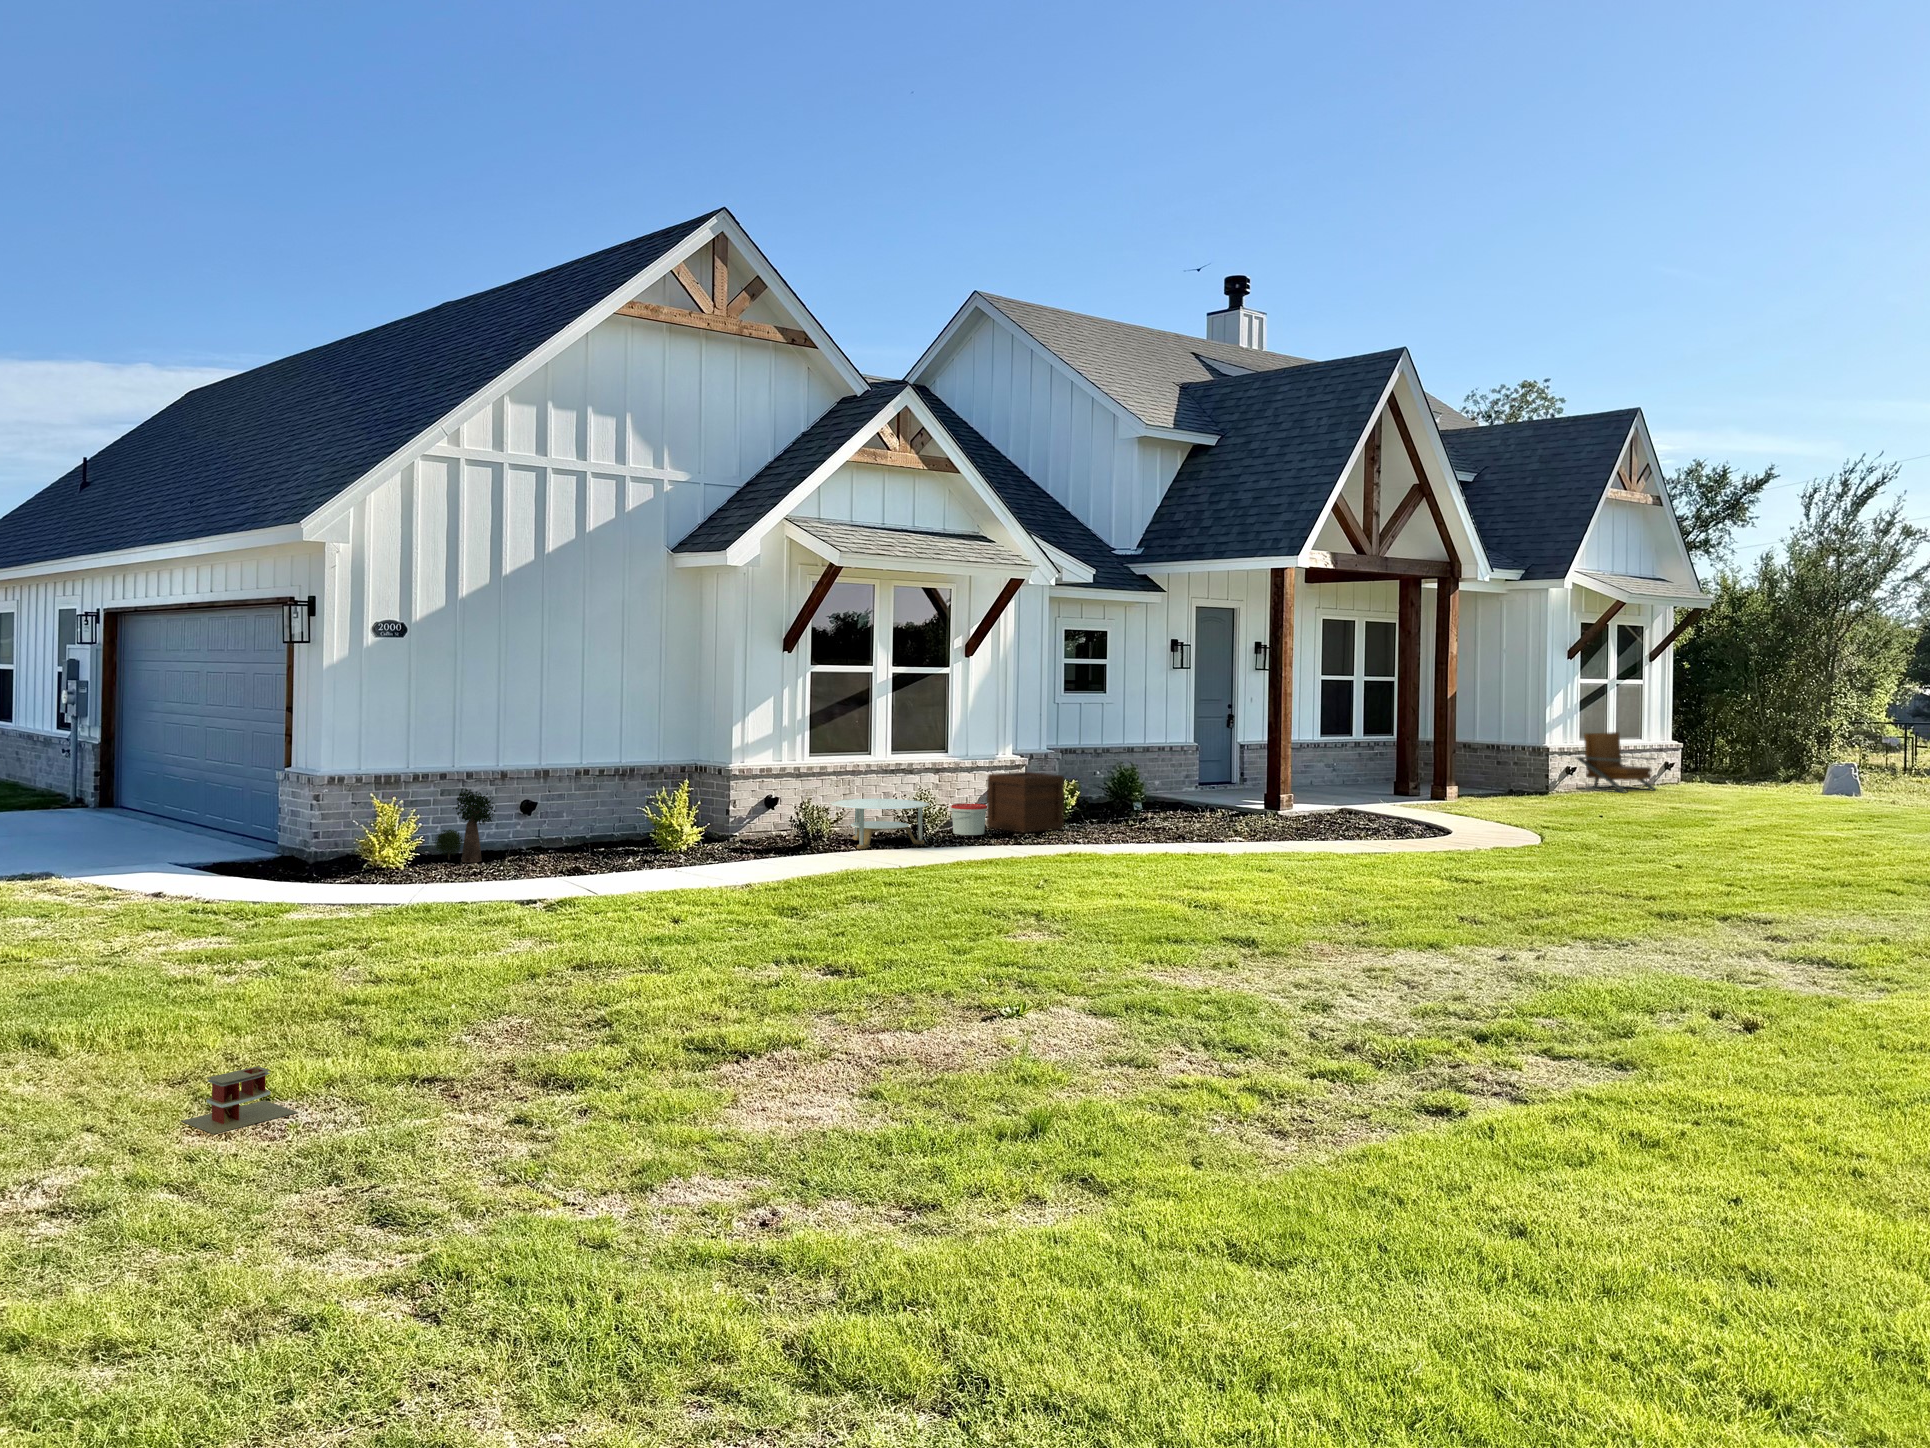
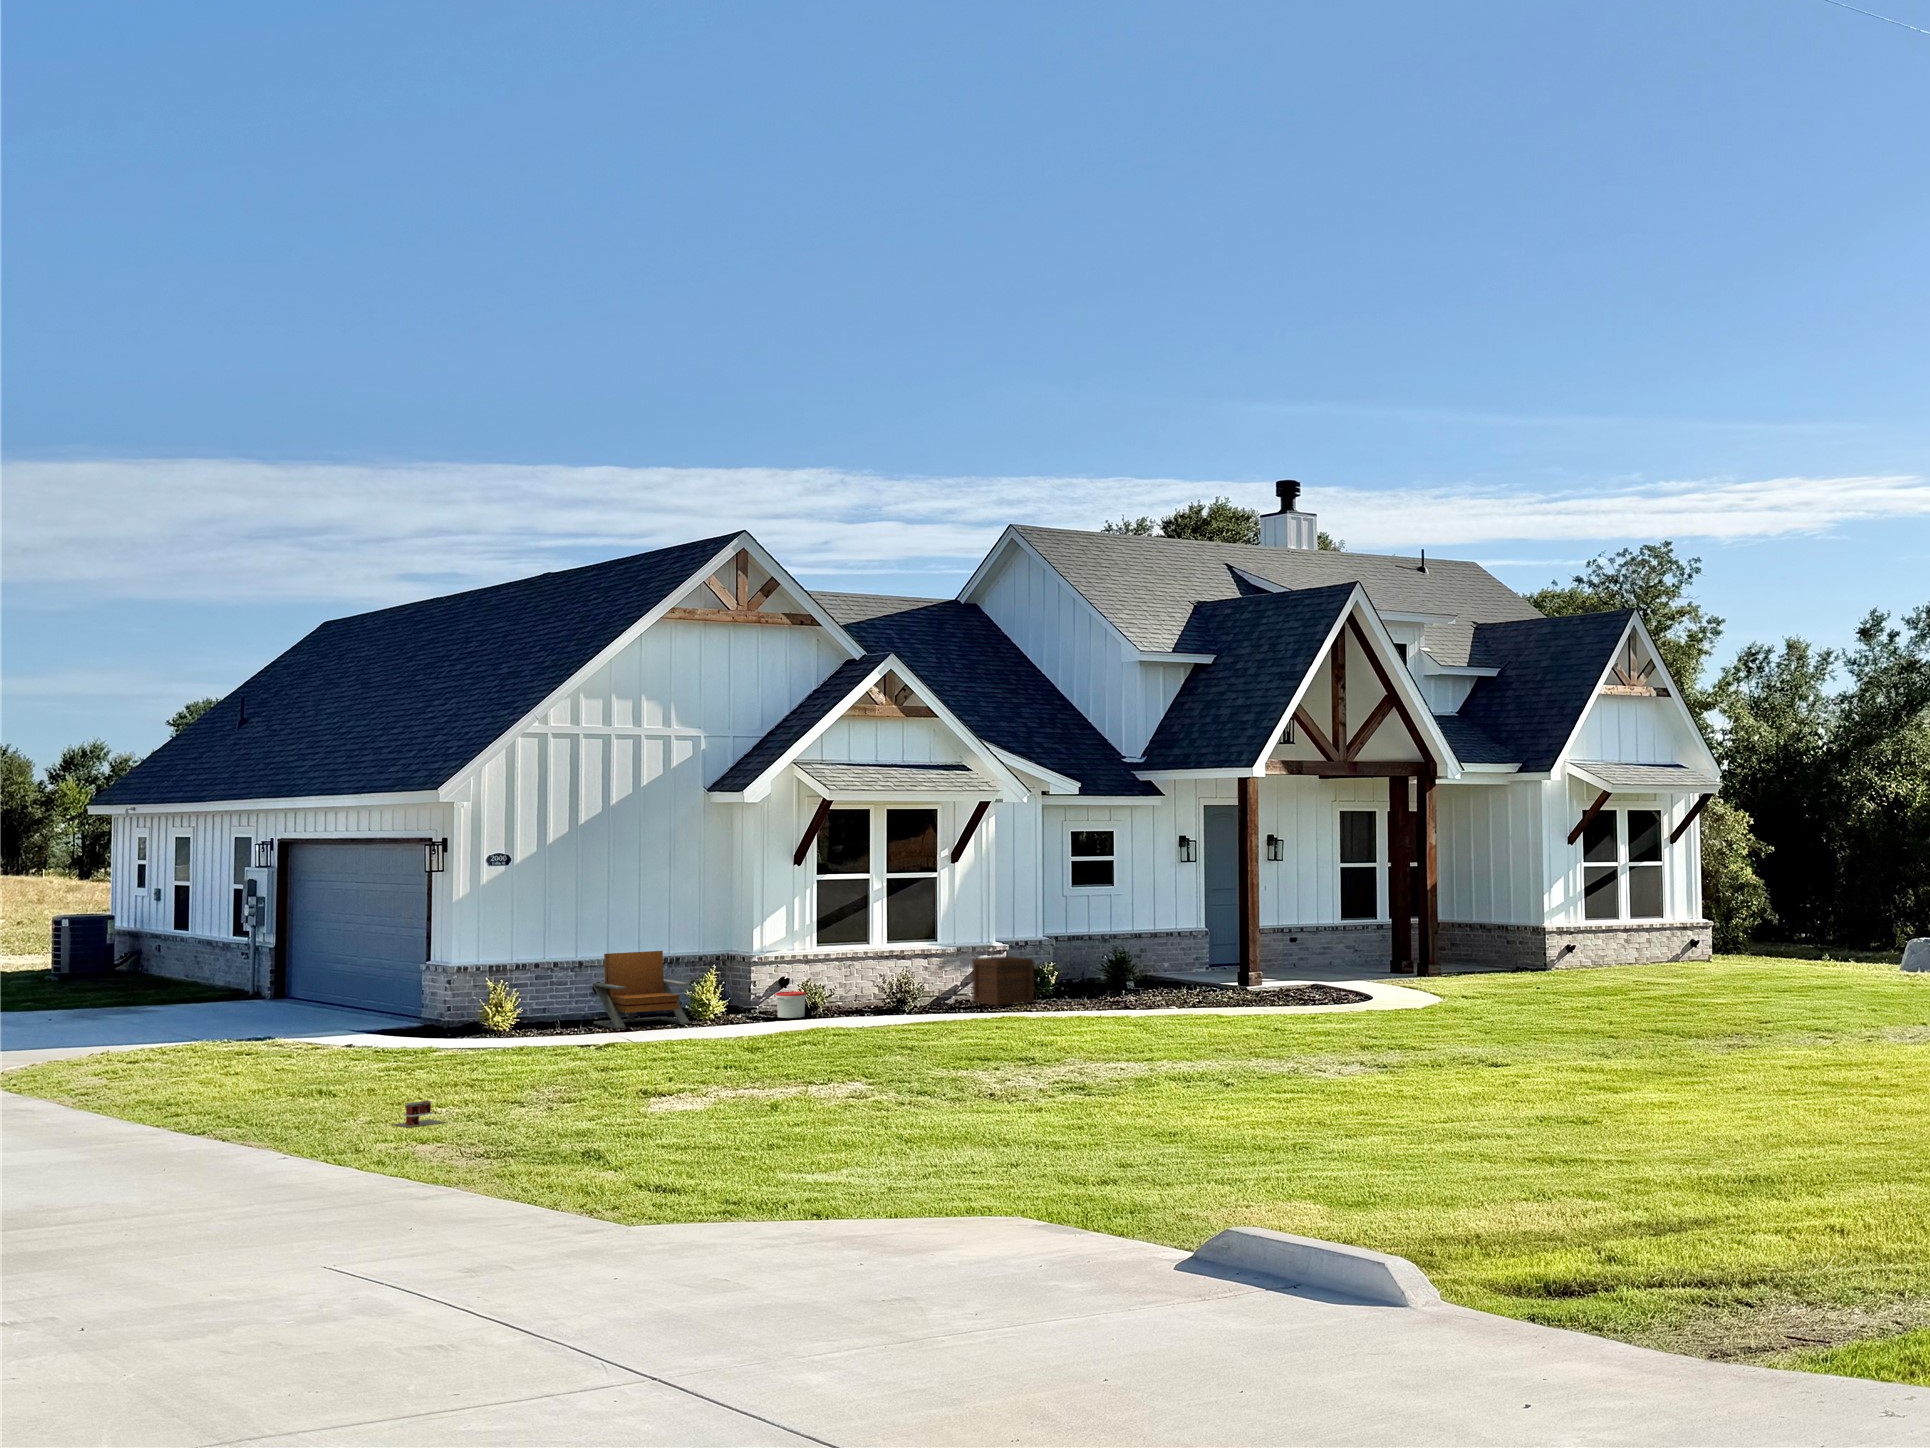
lounge chair: present [1575,732,1656,793] -> present [593,951,689,1029]
potted plant: present [435,788,495,862] -> none [528,974,573,1029]
round table: present [830,799,930,849] -> none [832,979,910,1017]
bucket: present [951,803,987,835] -> present [776,991,806,1018]

